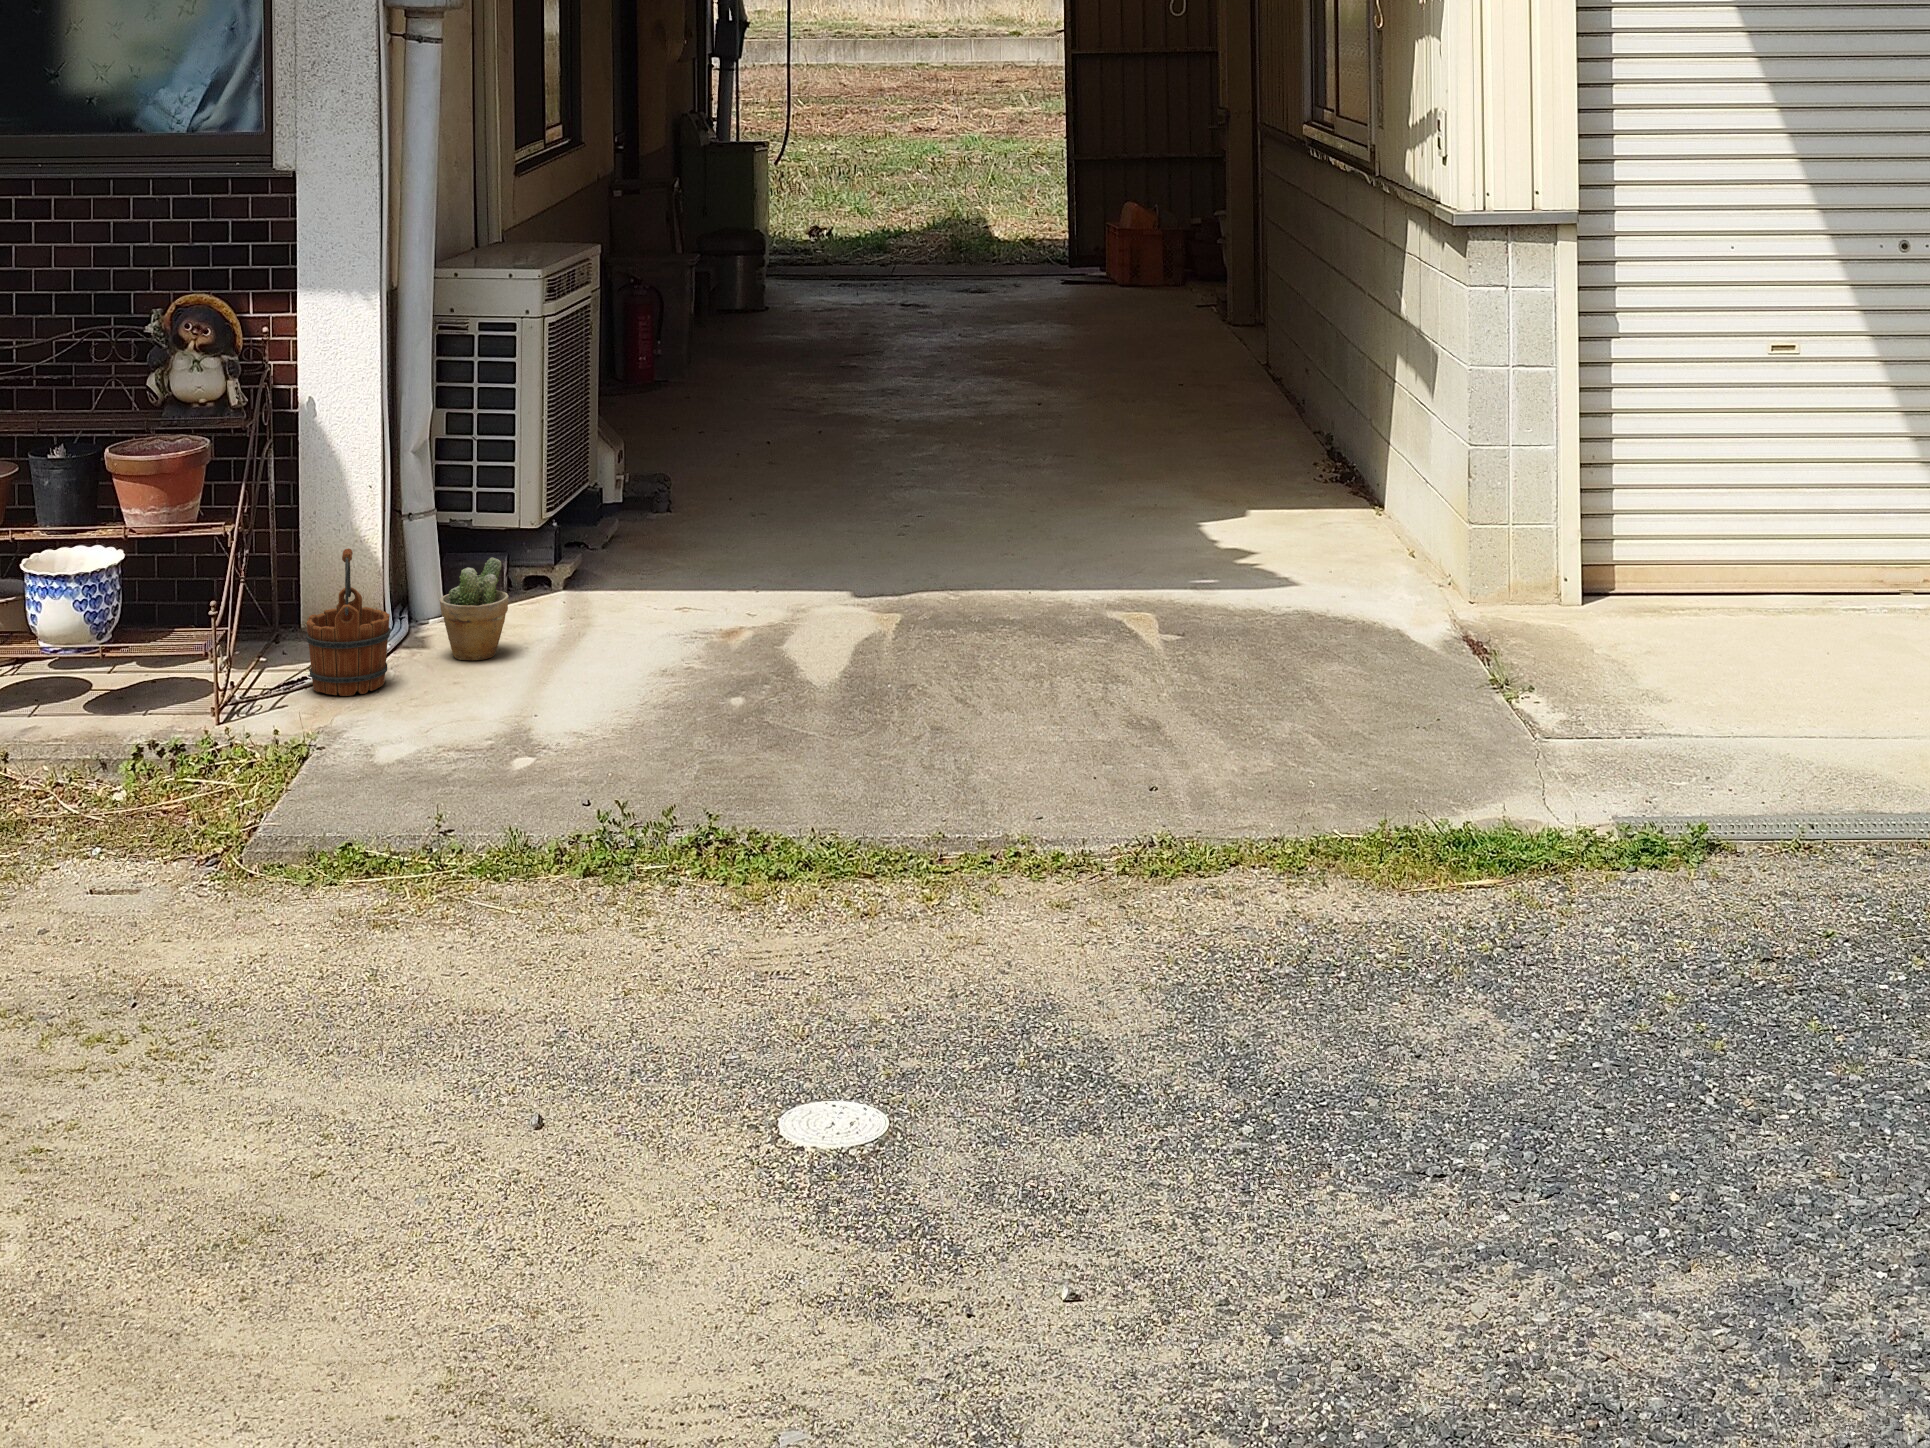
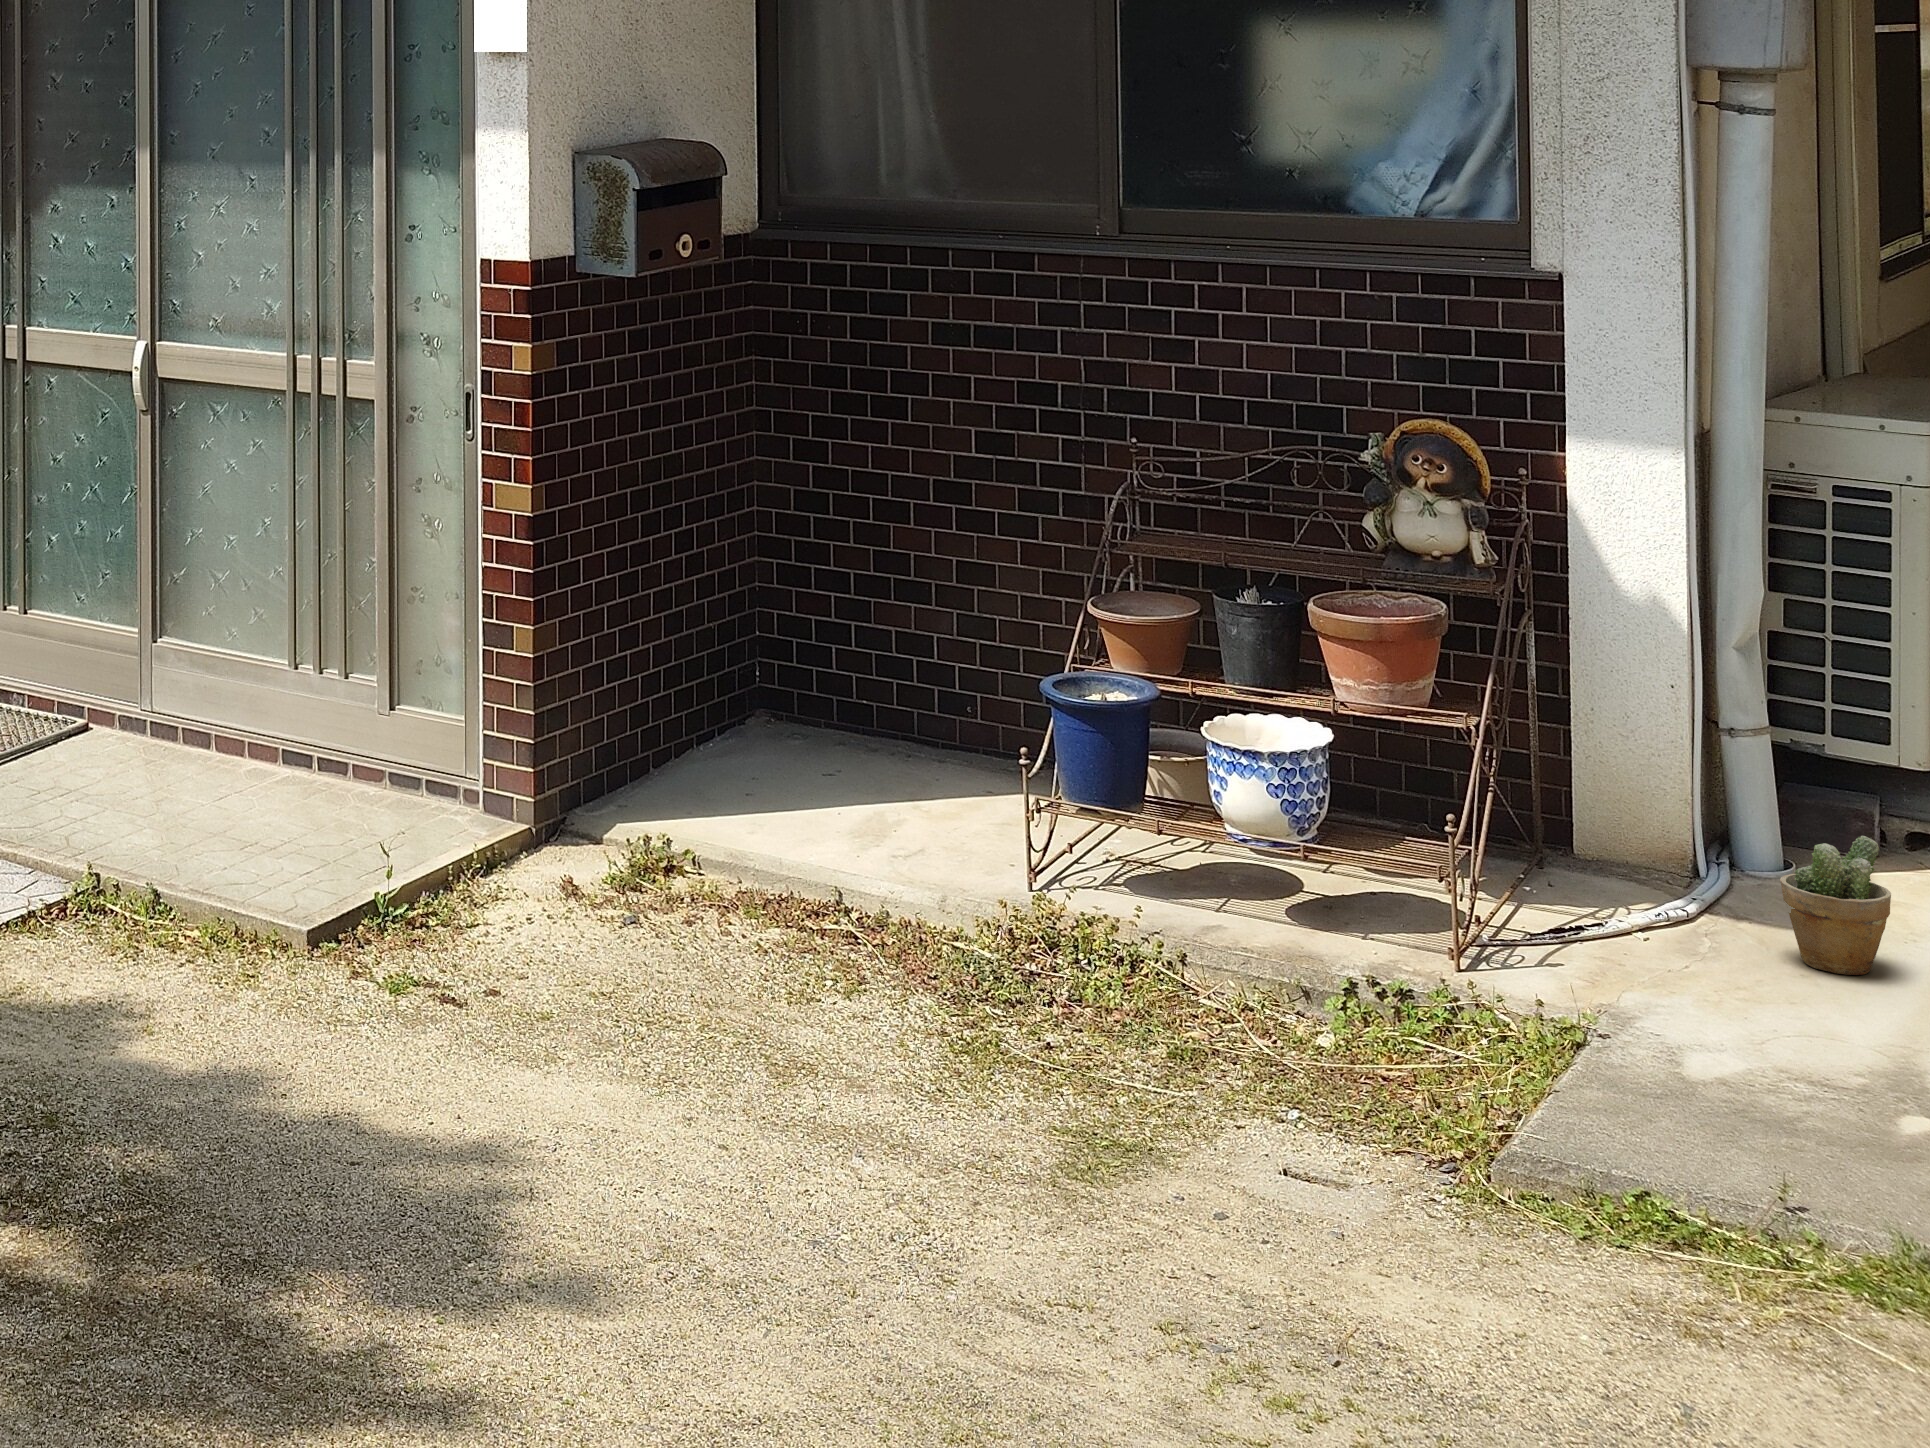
wooden bucket: present [306,548,390,696] -> none [1580,787,1705,985]

